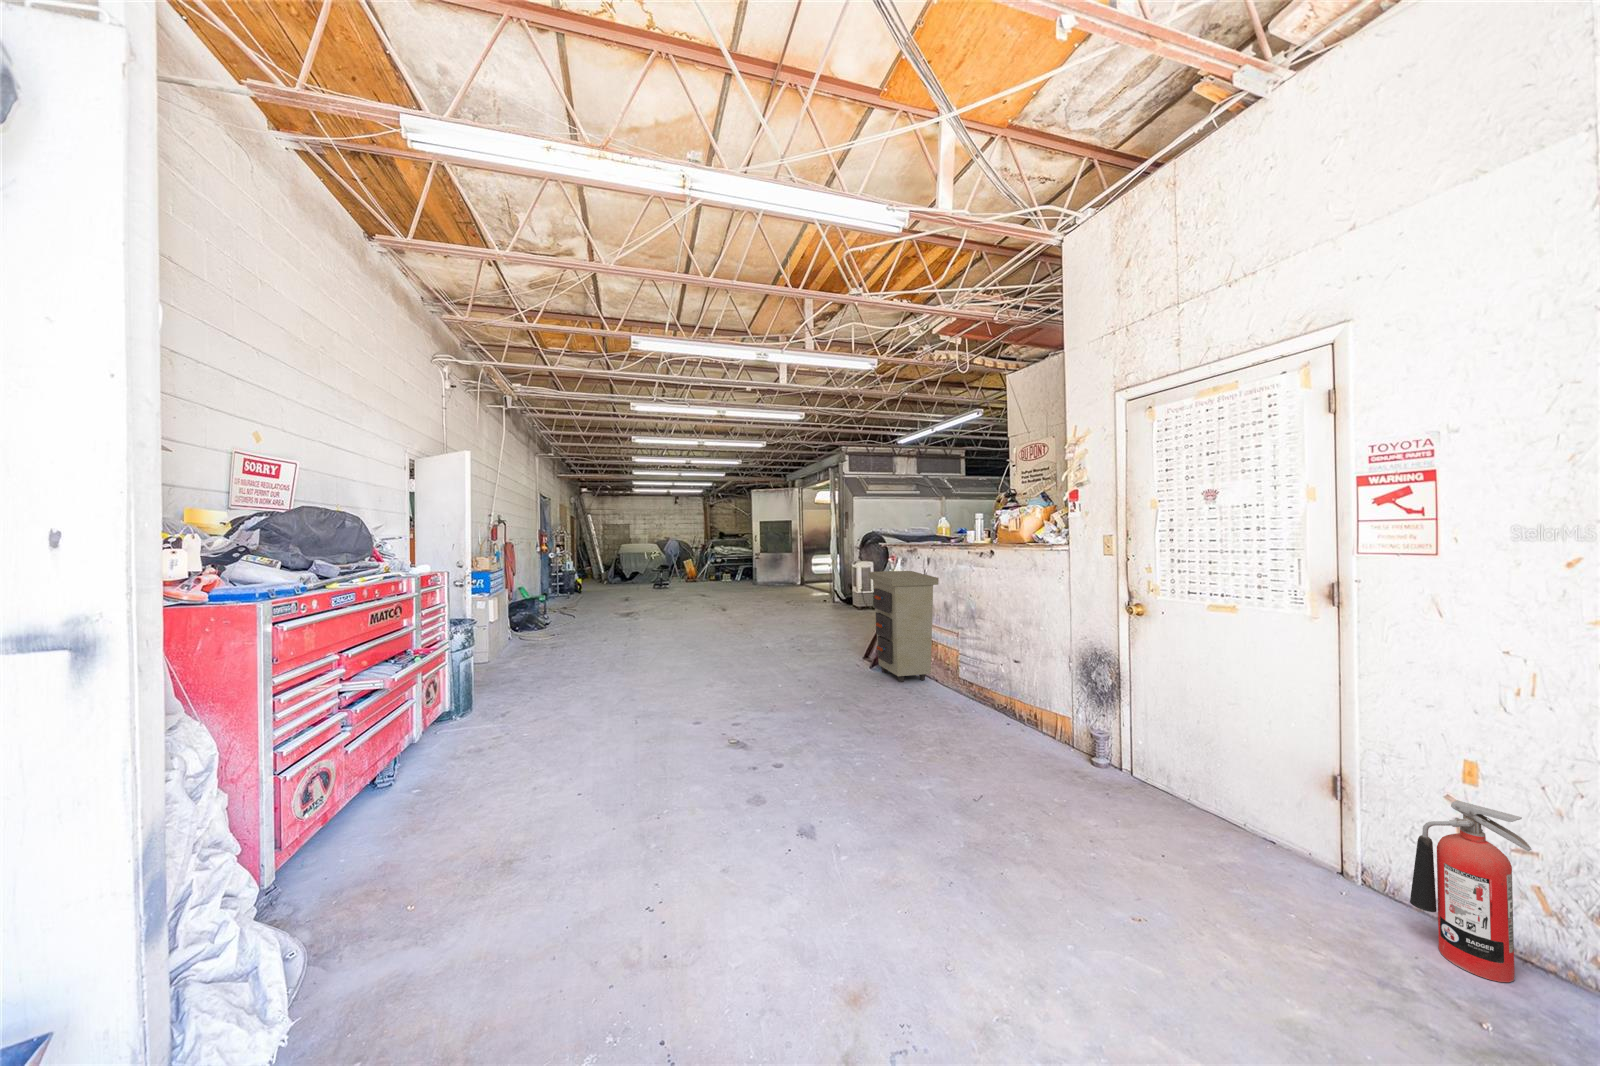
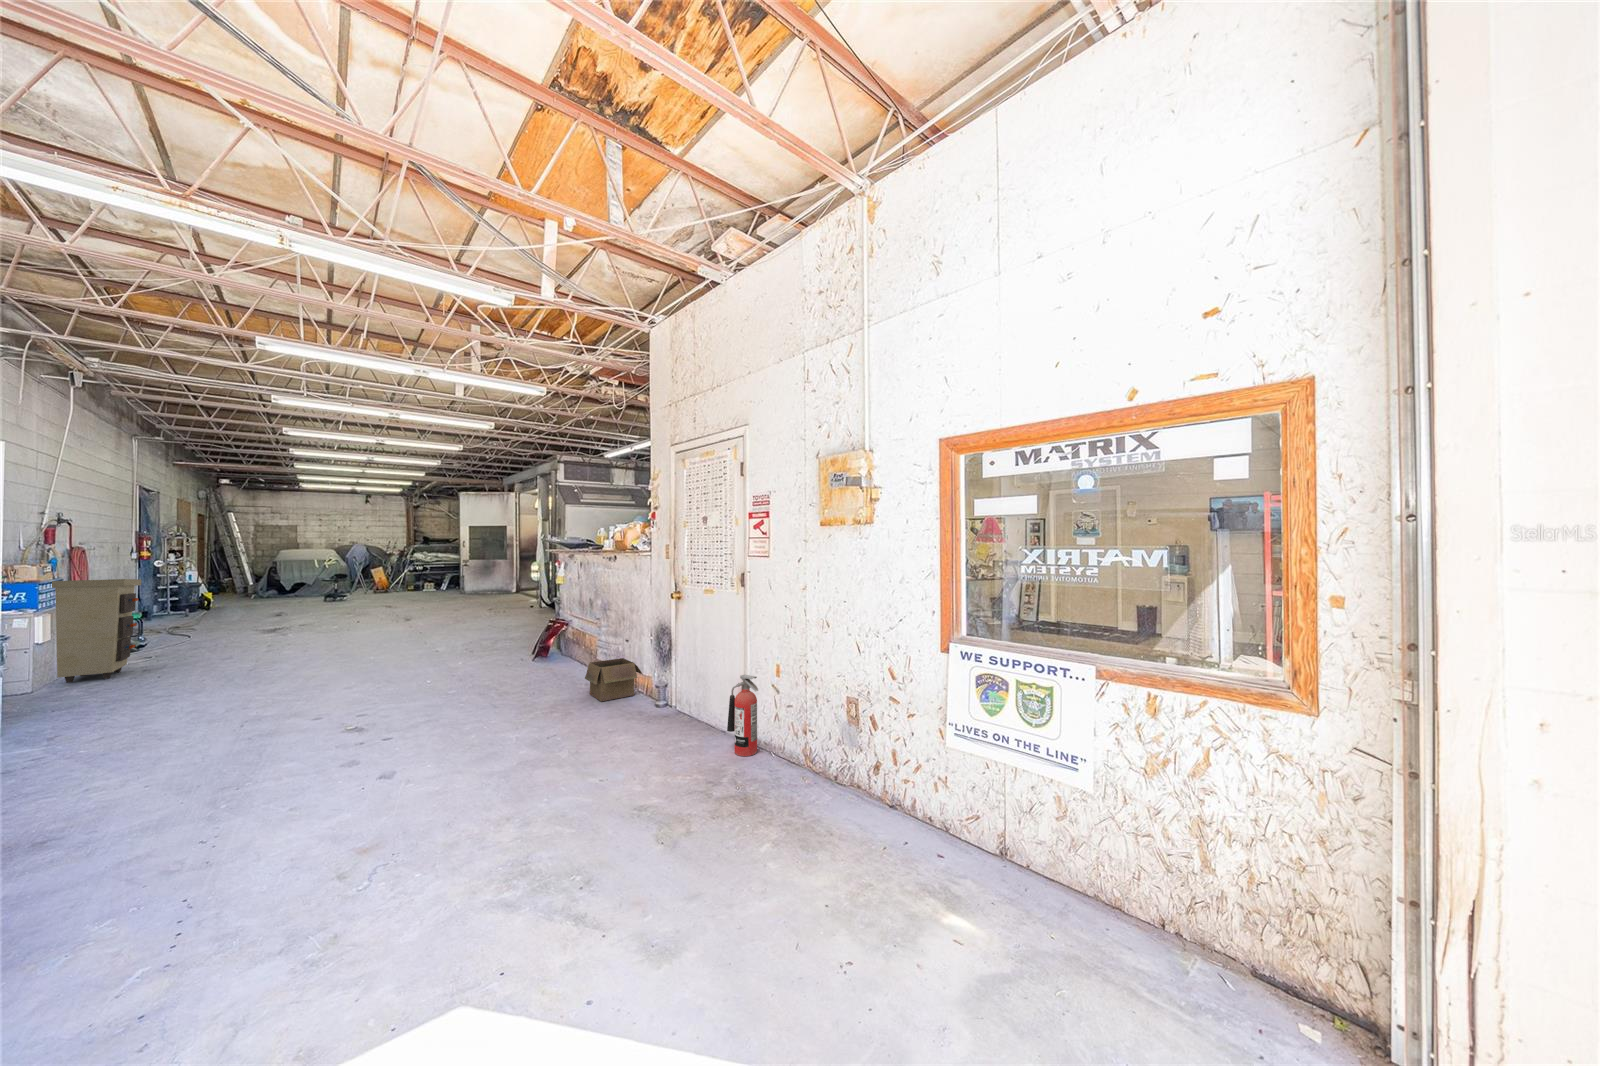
cabinet: present [868,571,939,682] -> present [52,579,141,683]
box: none [983,692,1070,757] -> present [585,658,642,702]

